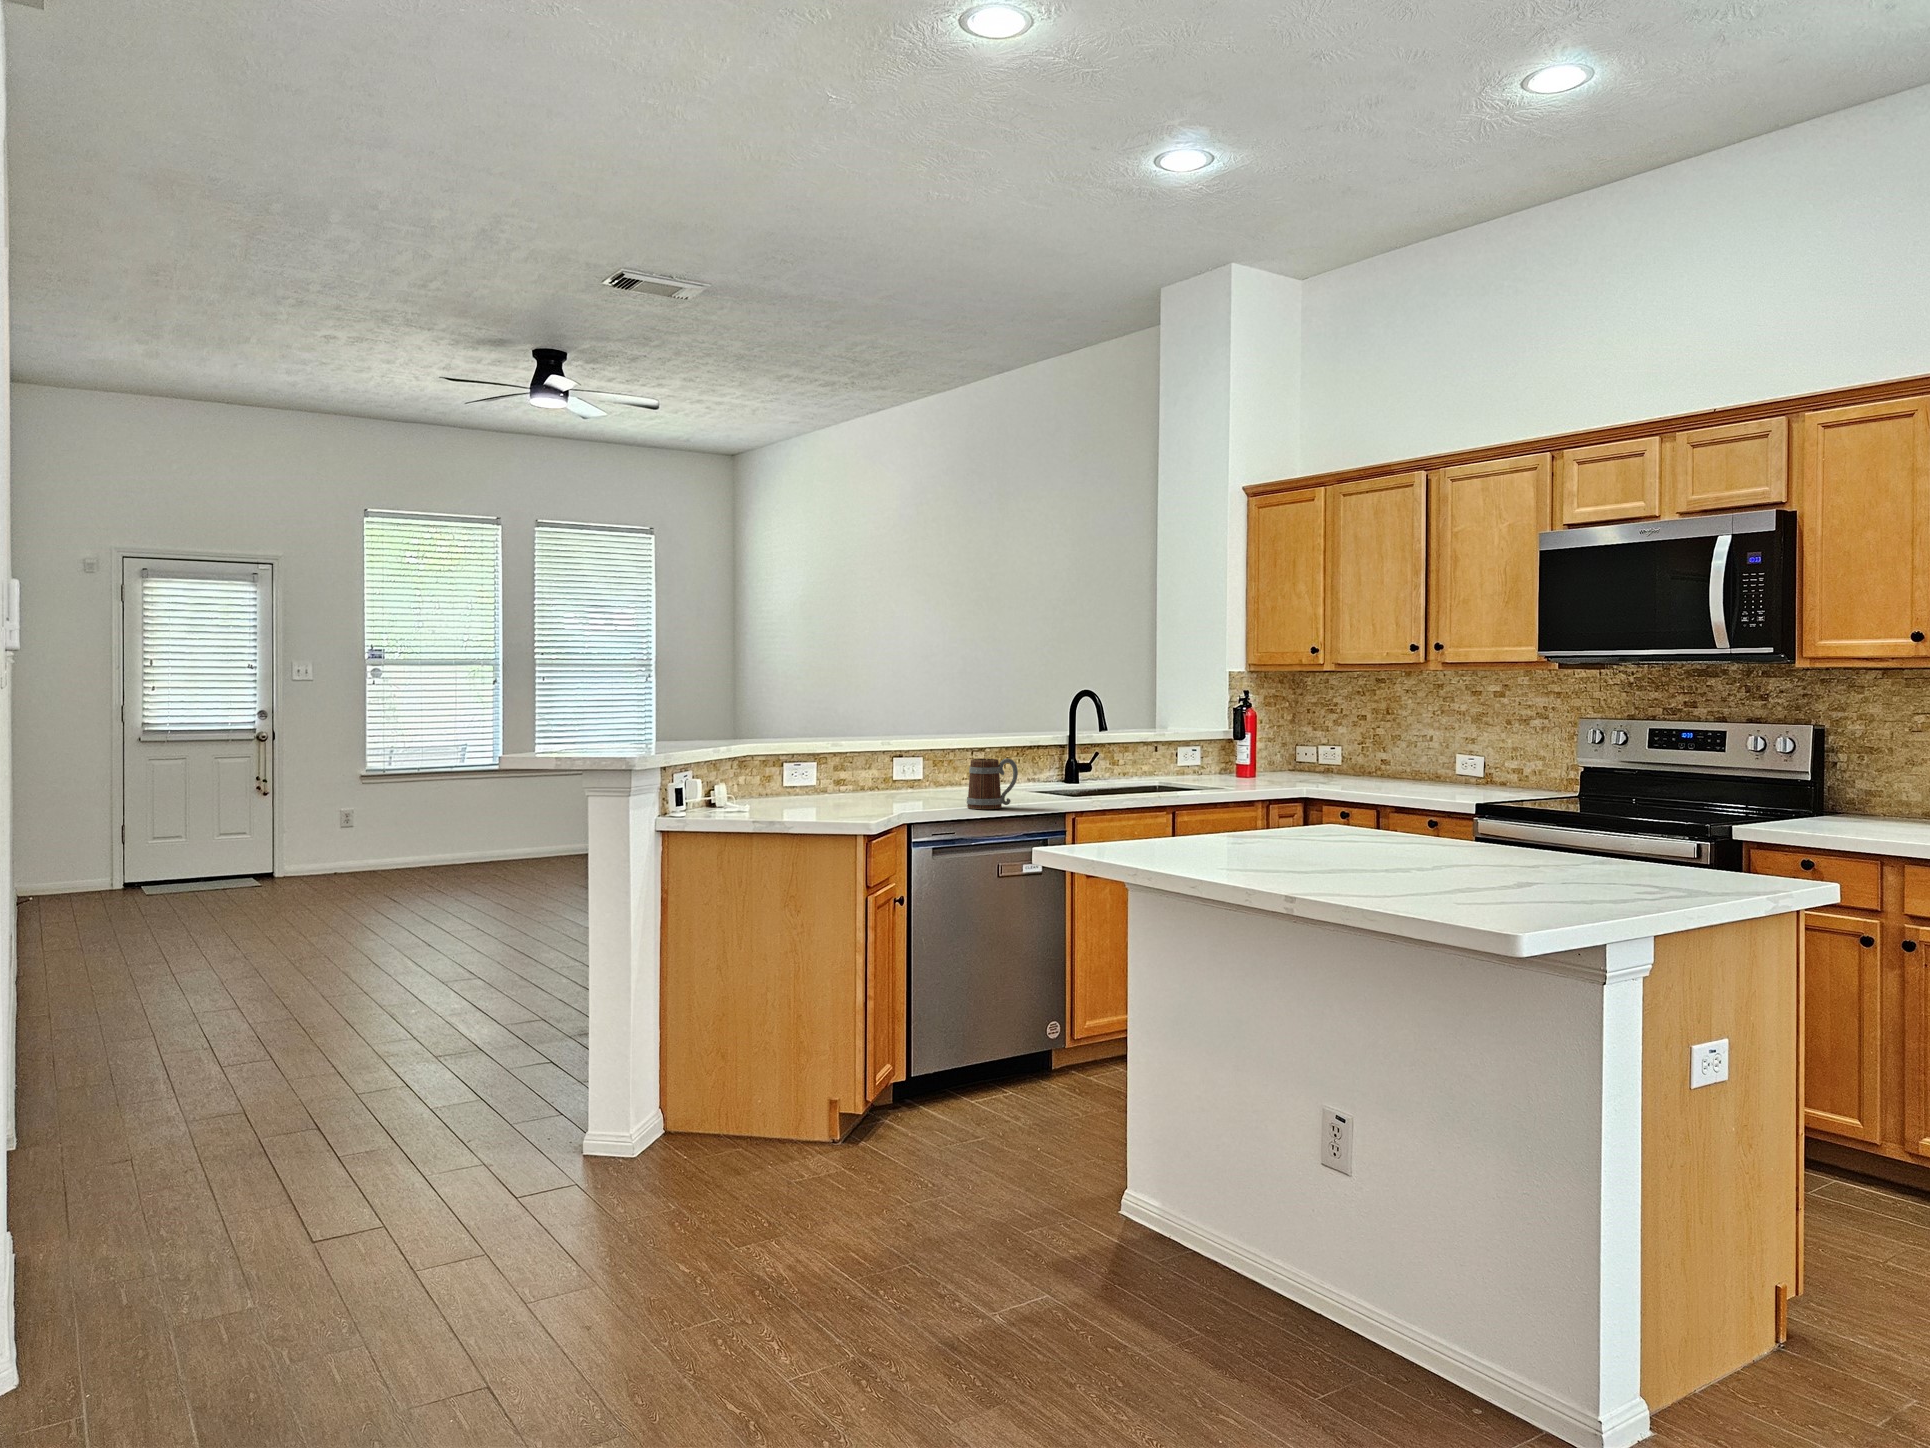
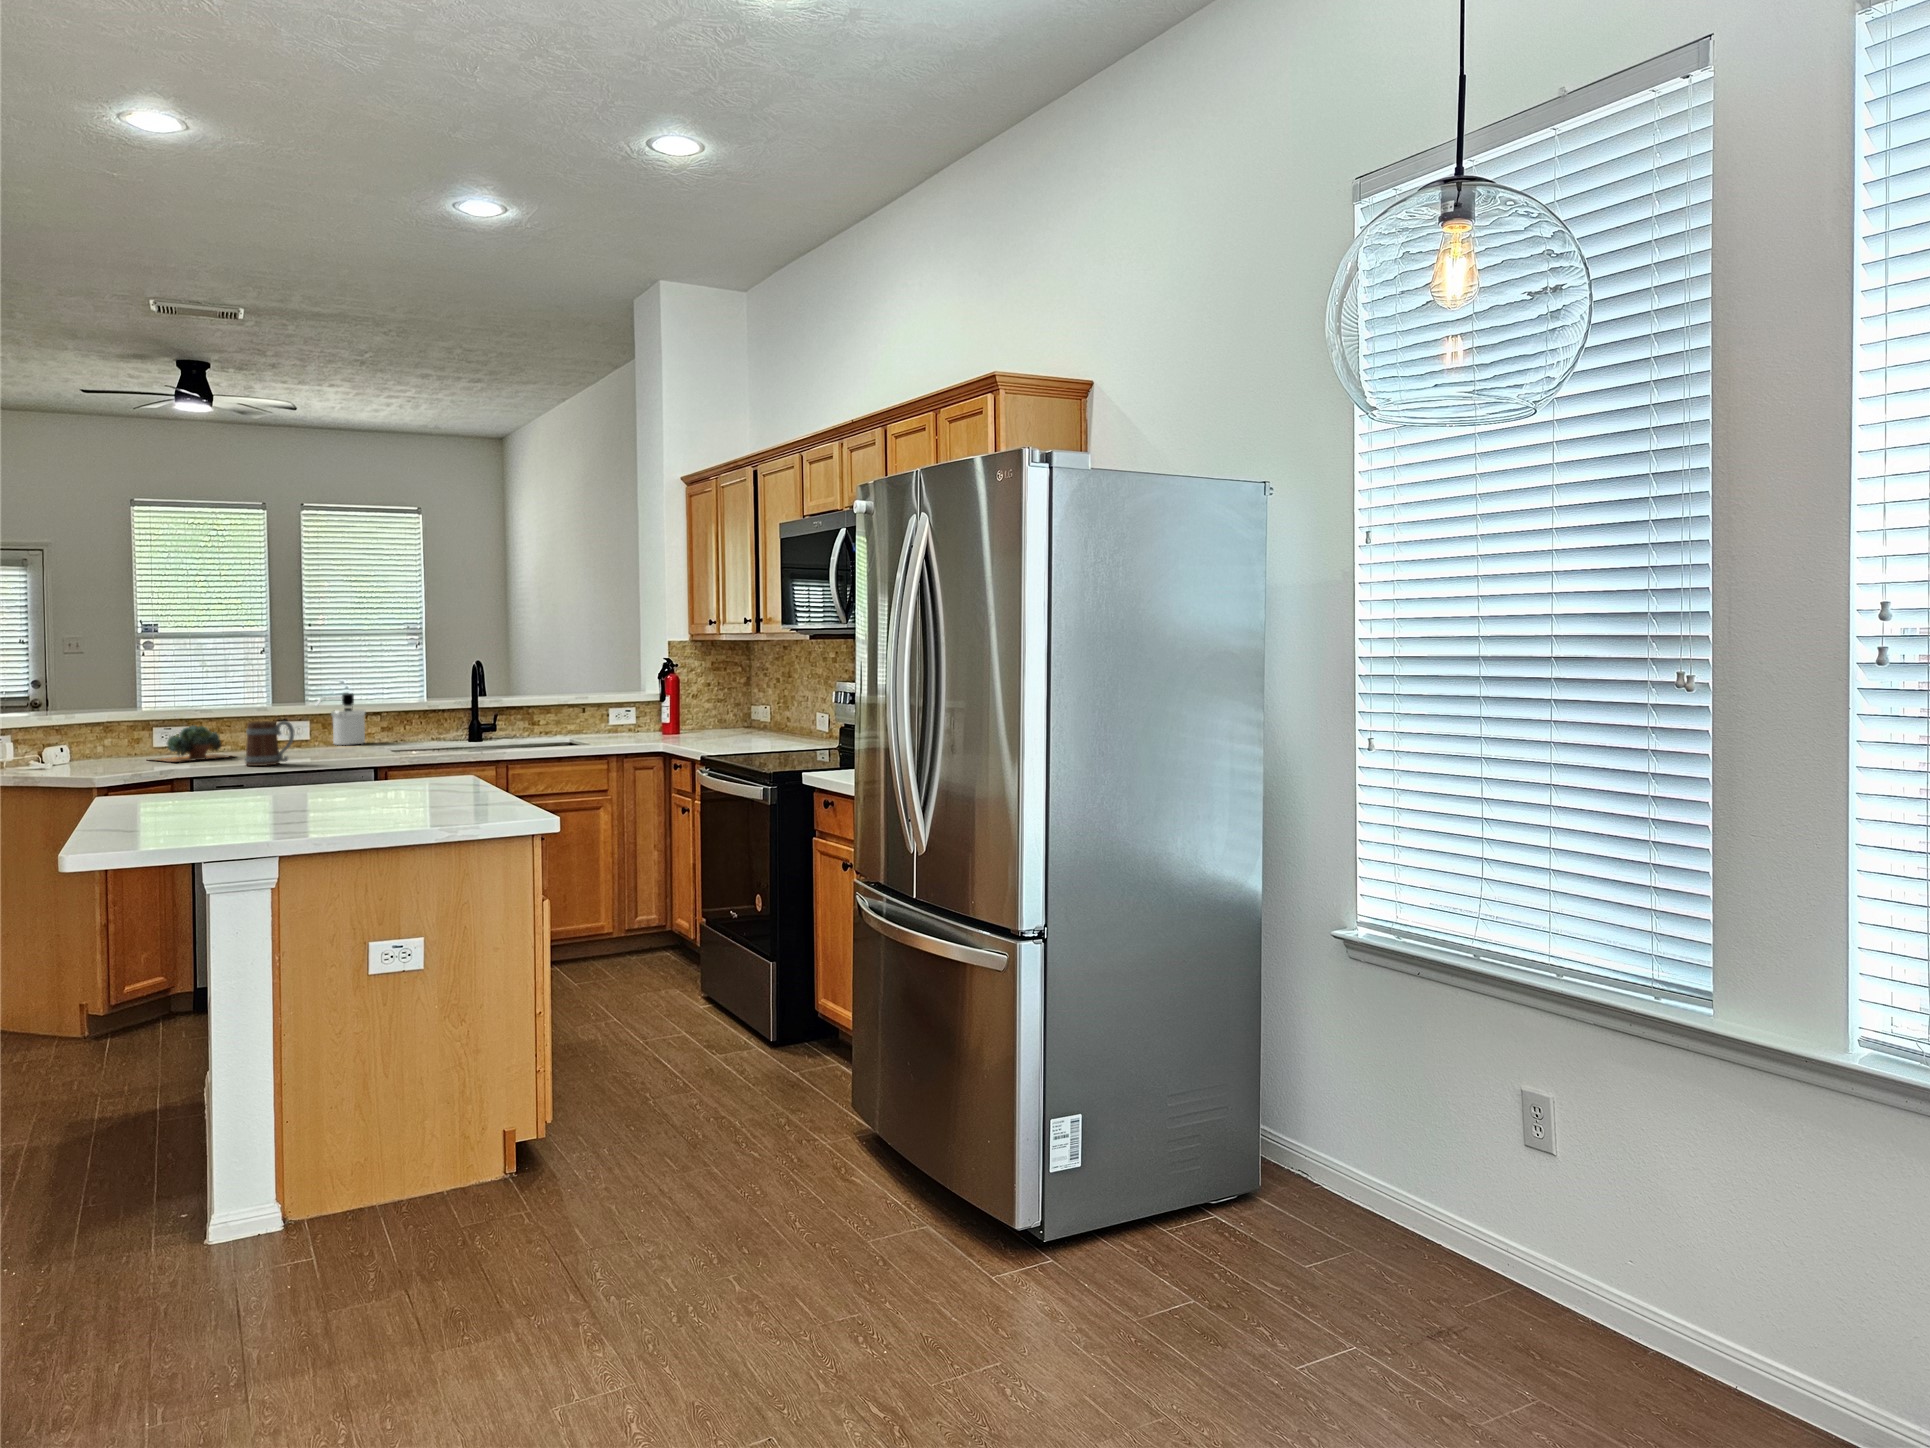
soap dispenser: none [932,728,971,785] -> present [316,693,365,745]
succulent plant: none [830,762,914,804] -> present [153,725,229,762]

